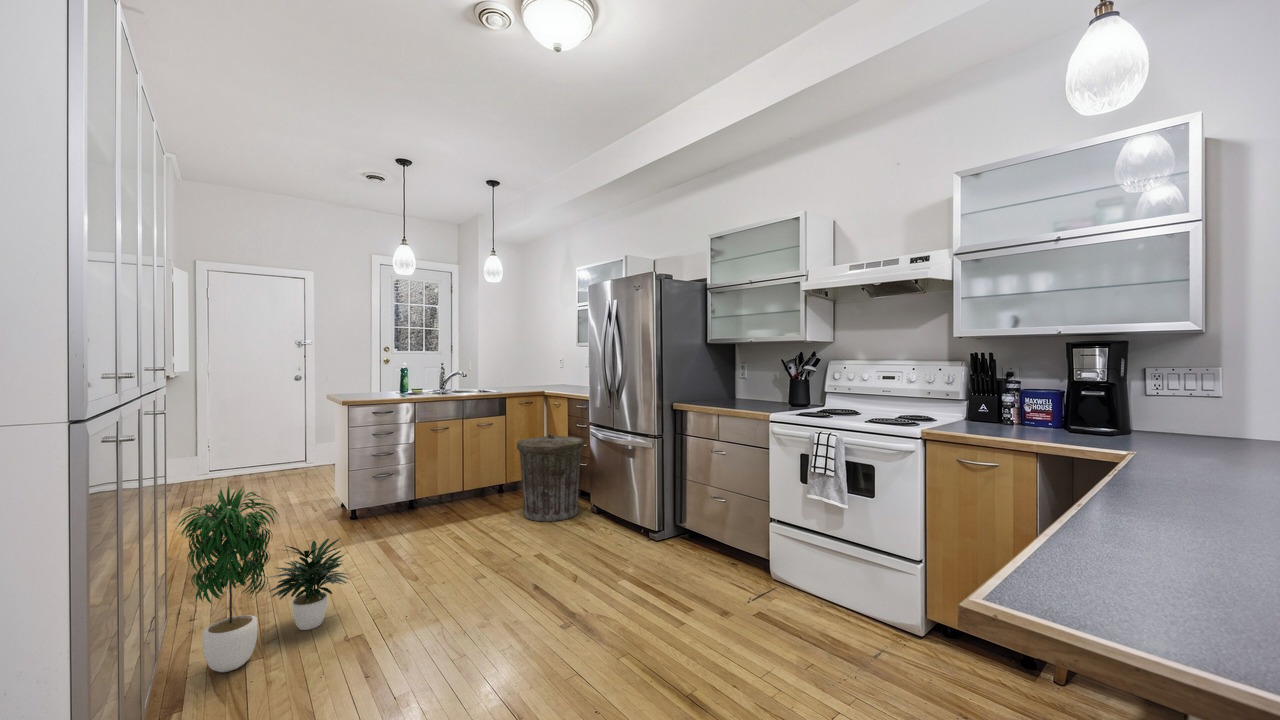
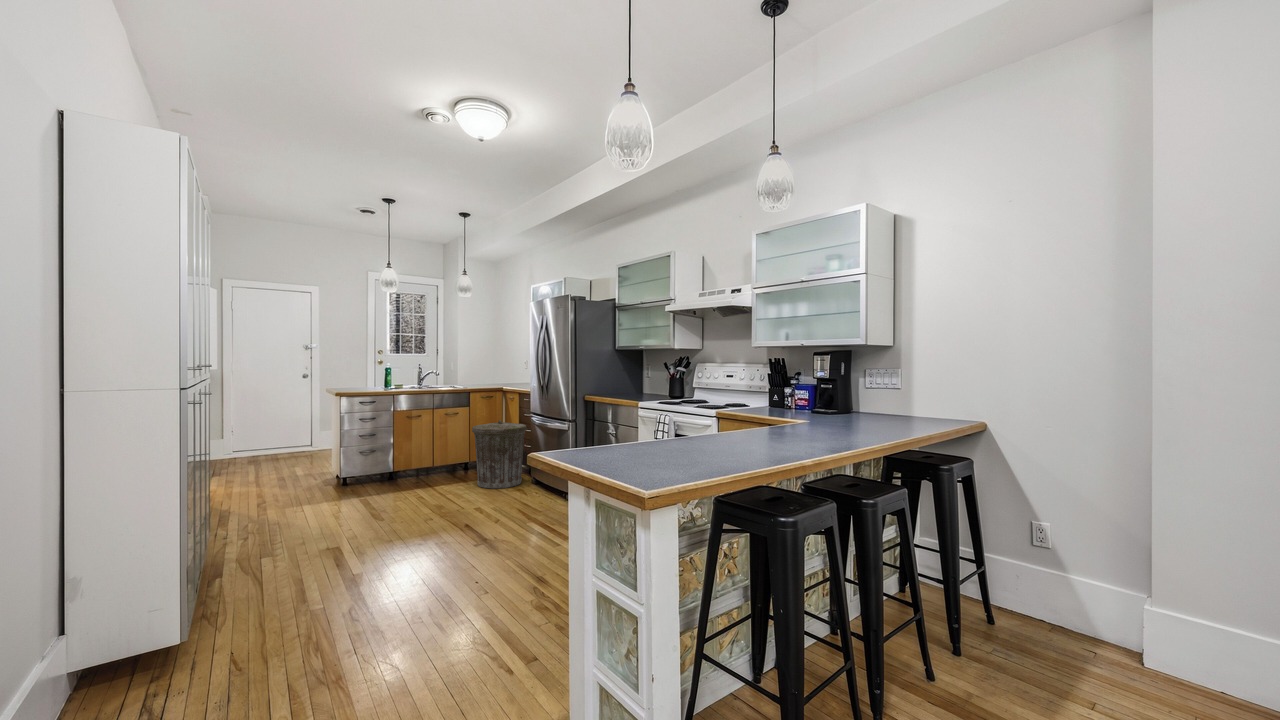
potted plant: present [176,486,350,672] -> none [216,441,333,562]

